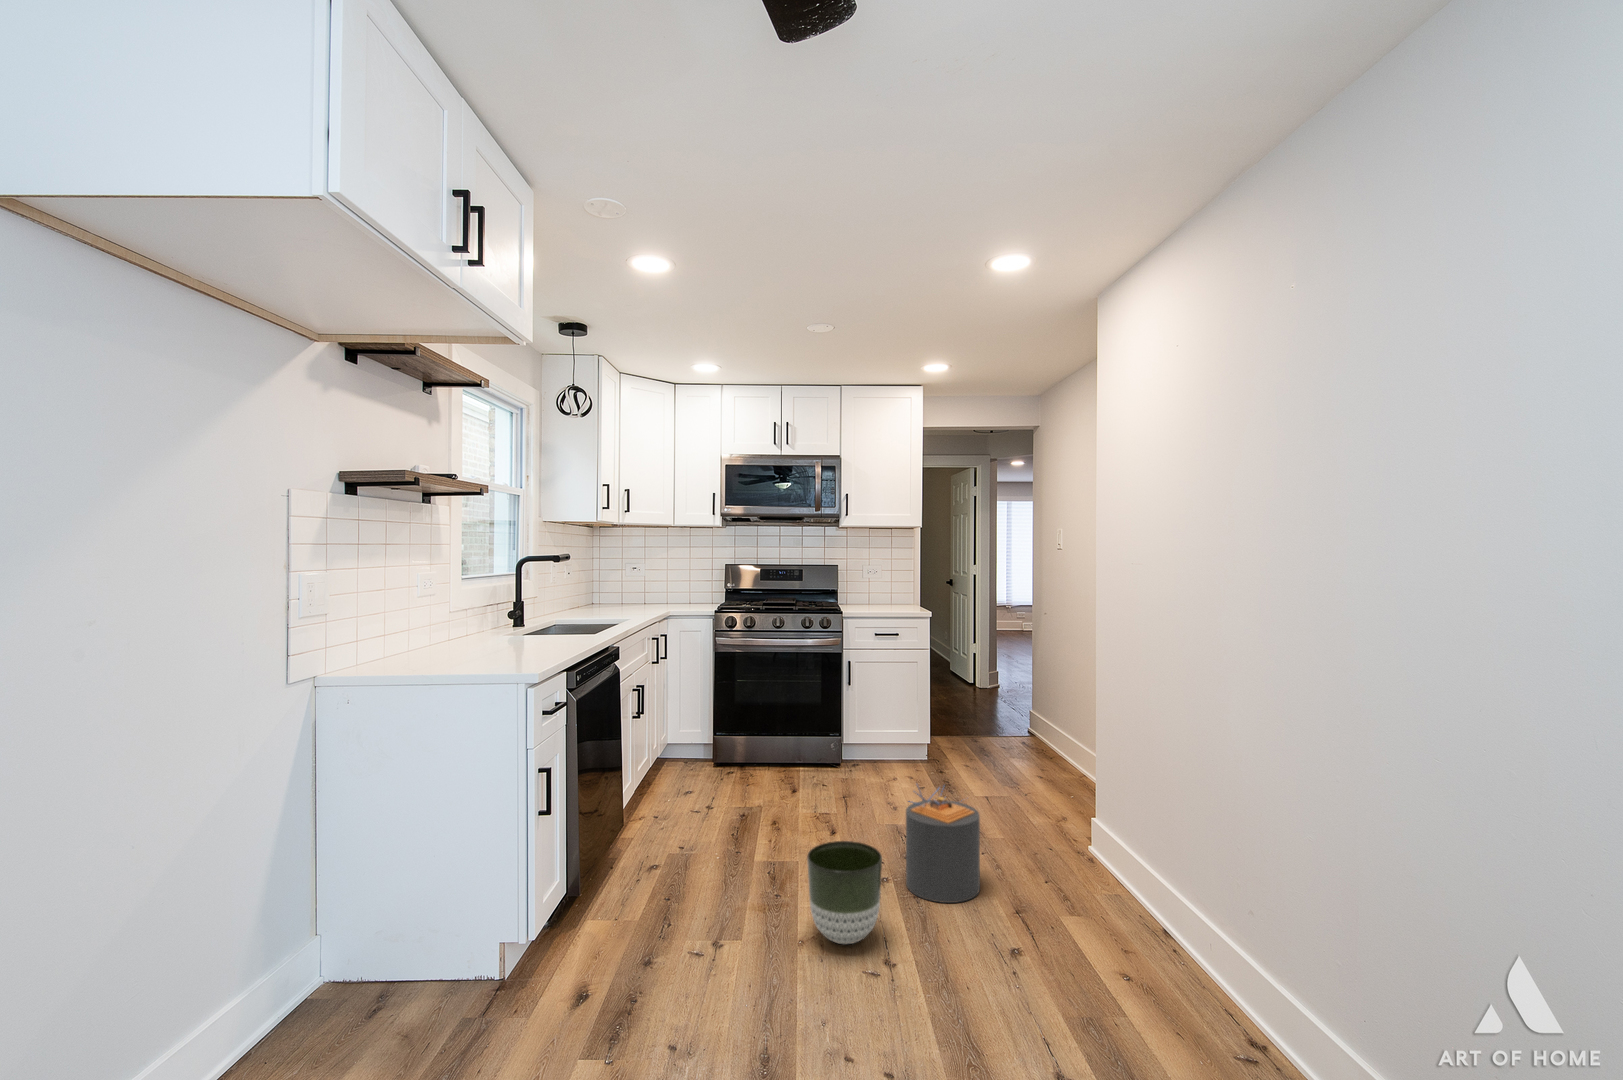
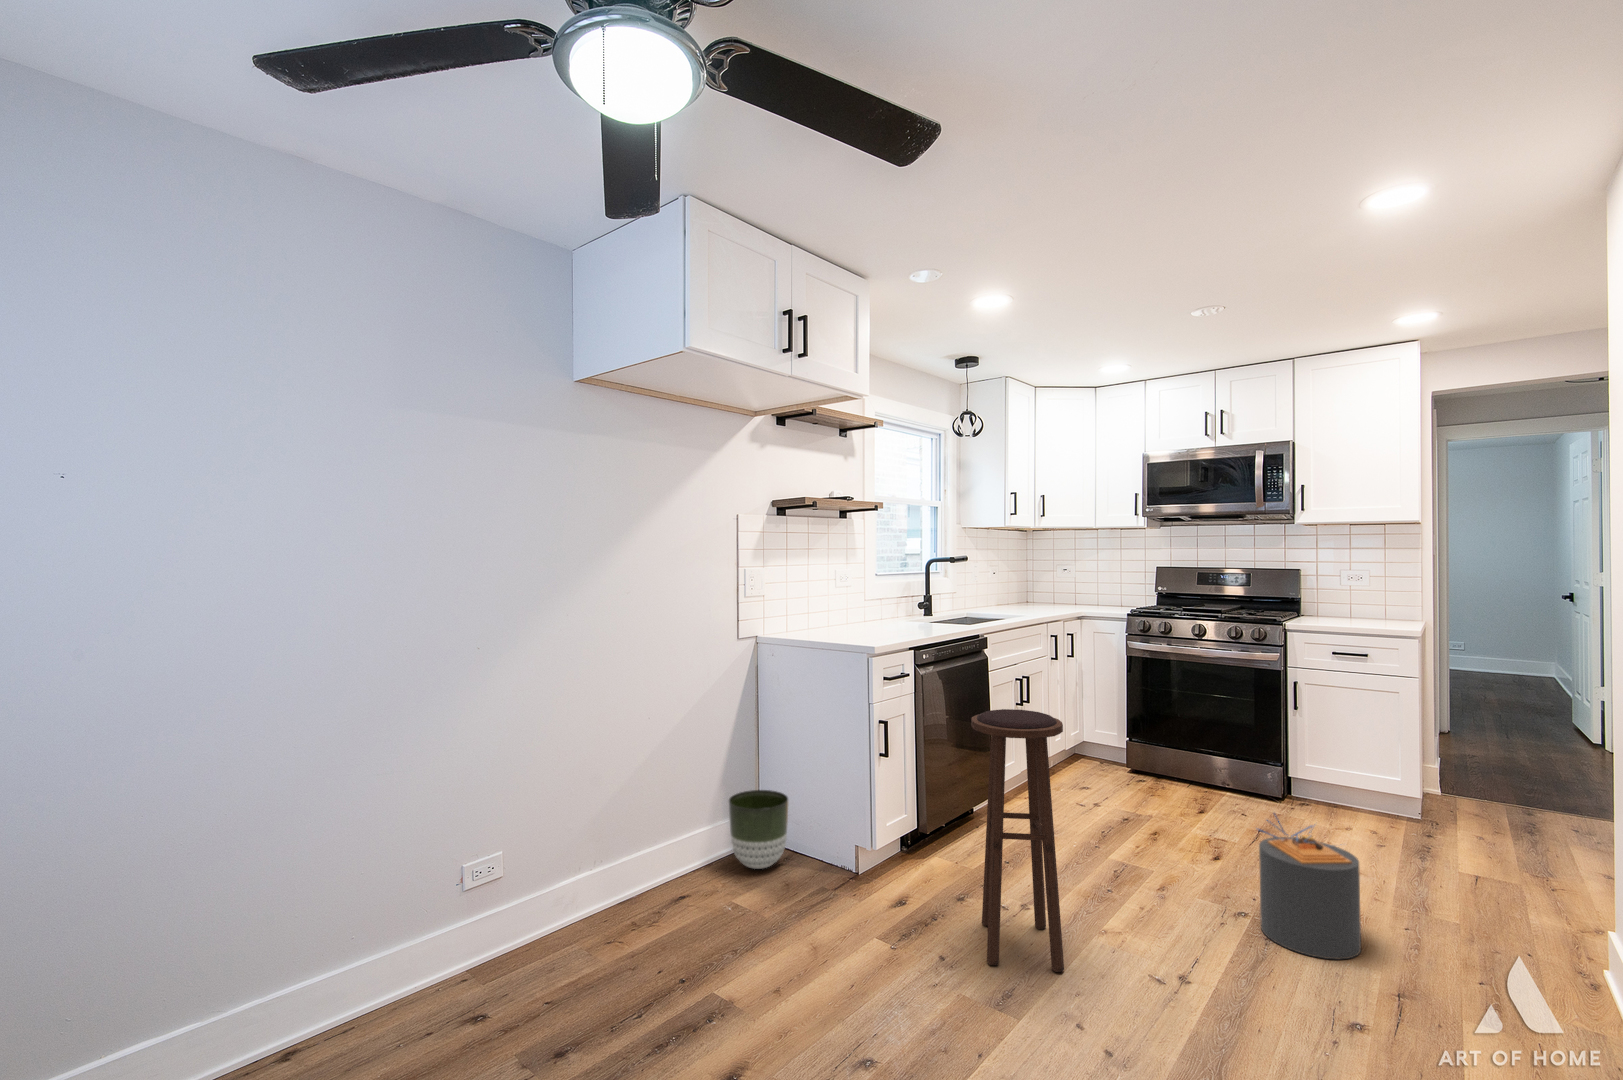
stool: none [687,726,800,1032] -> present [971,709,1064,972]
planter: present [807,841,882,944] -> present [728,790,788,869]

